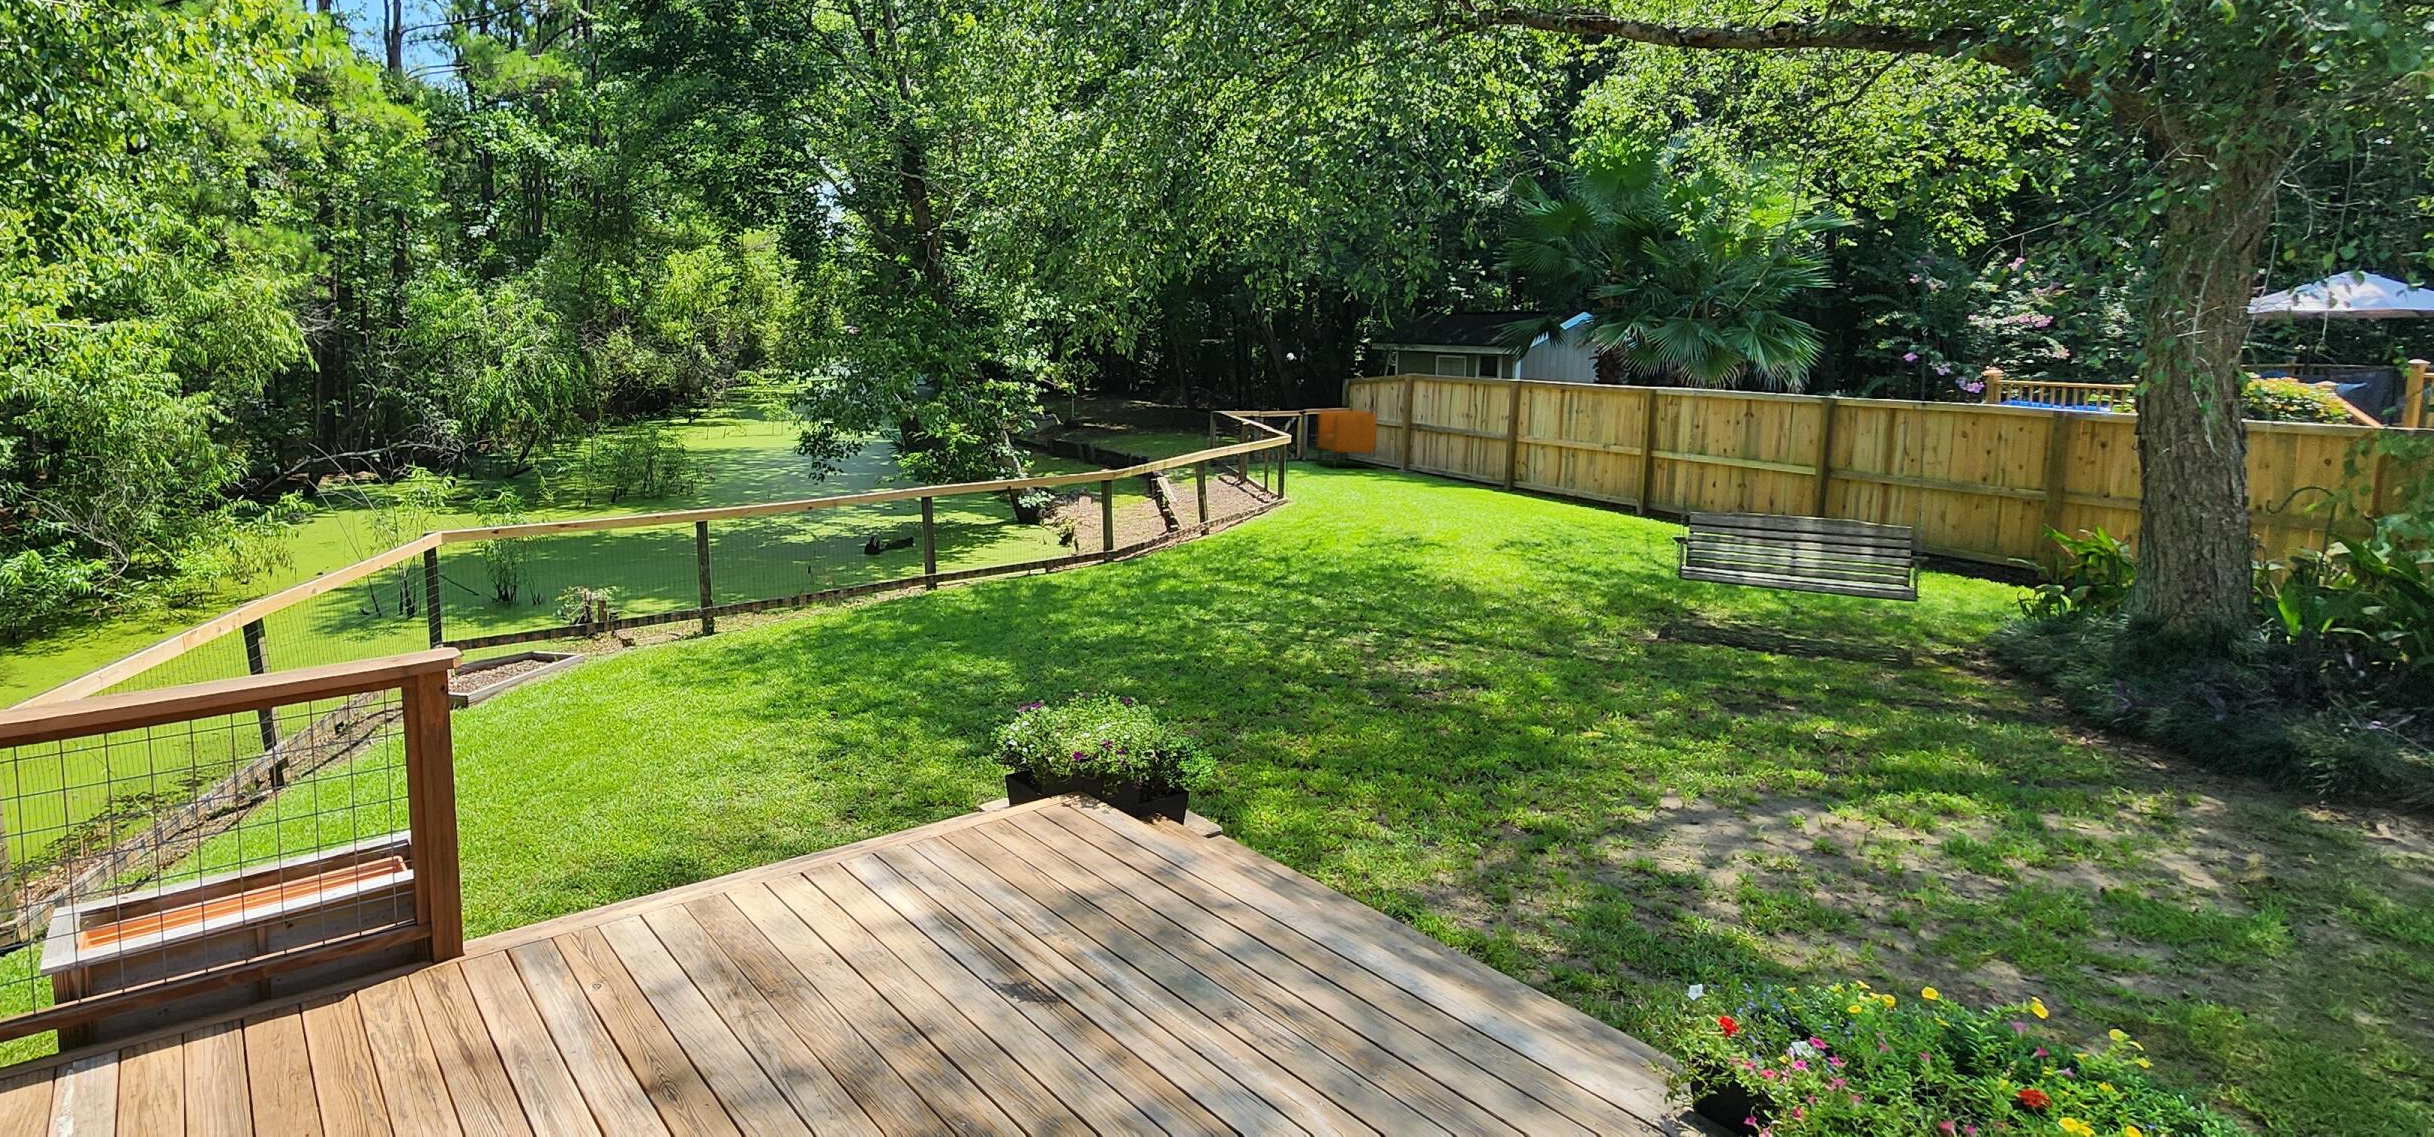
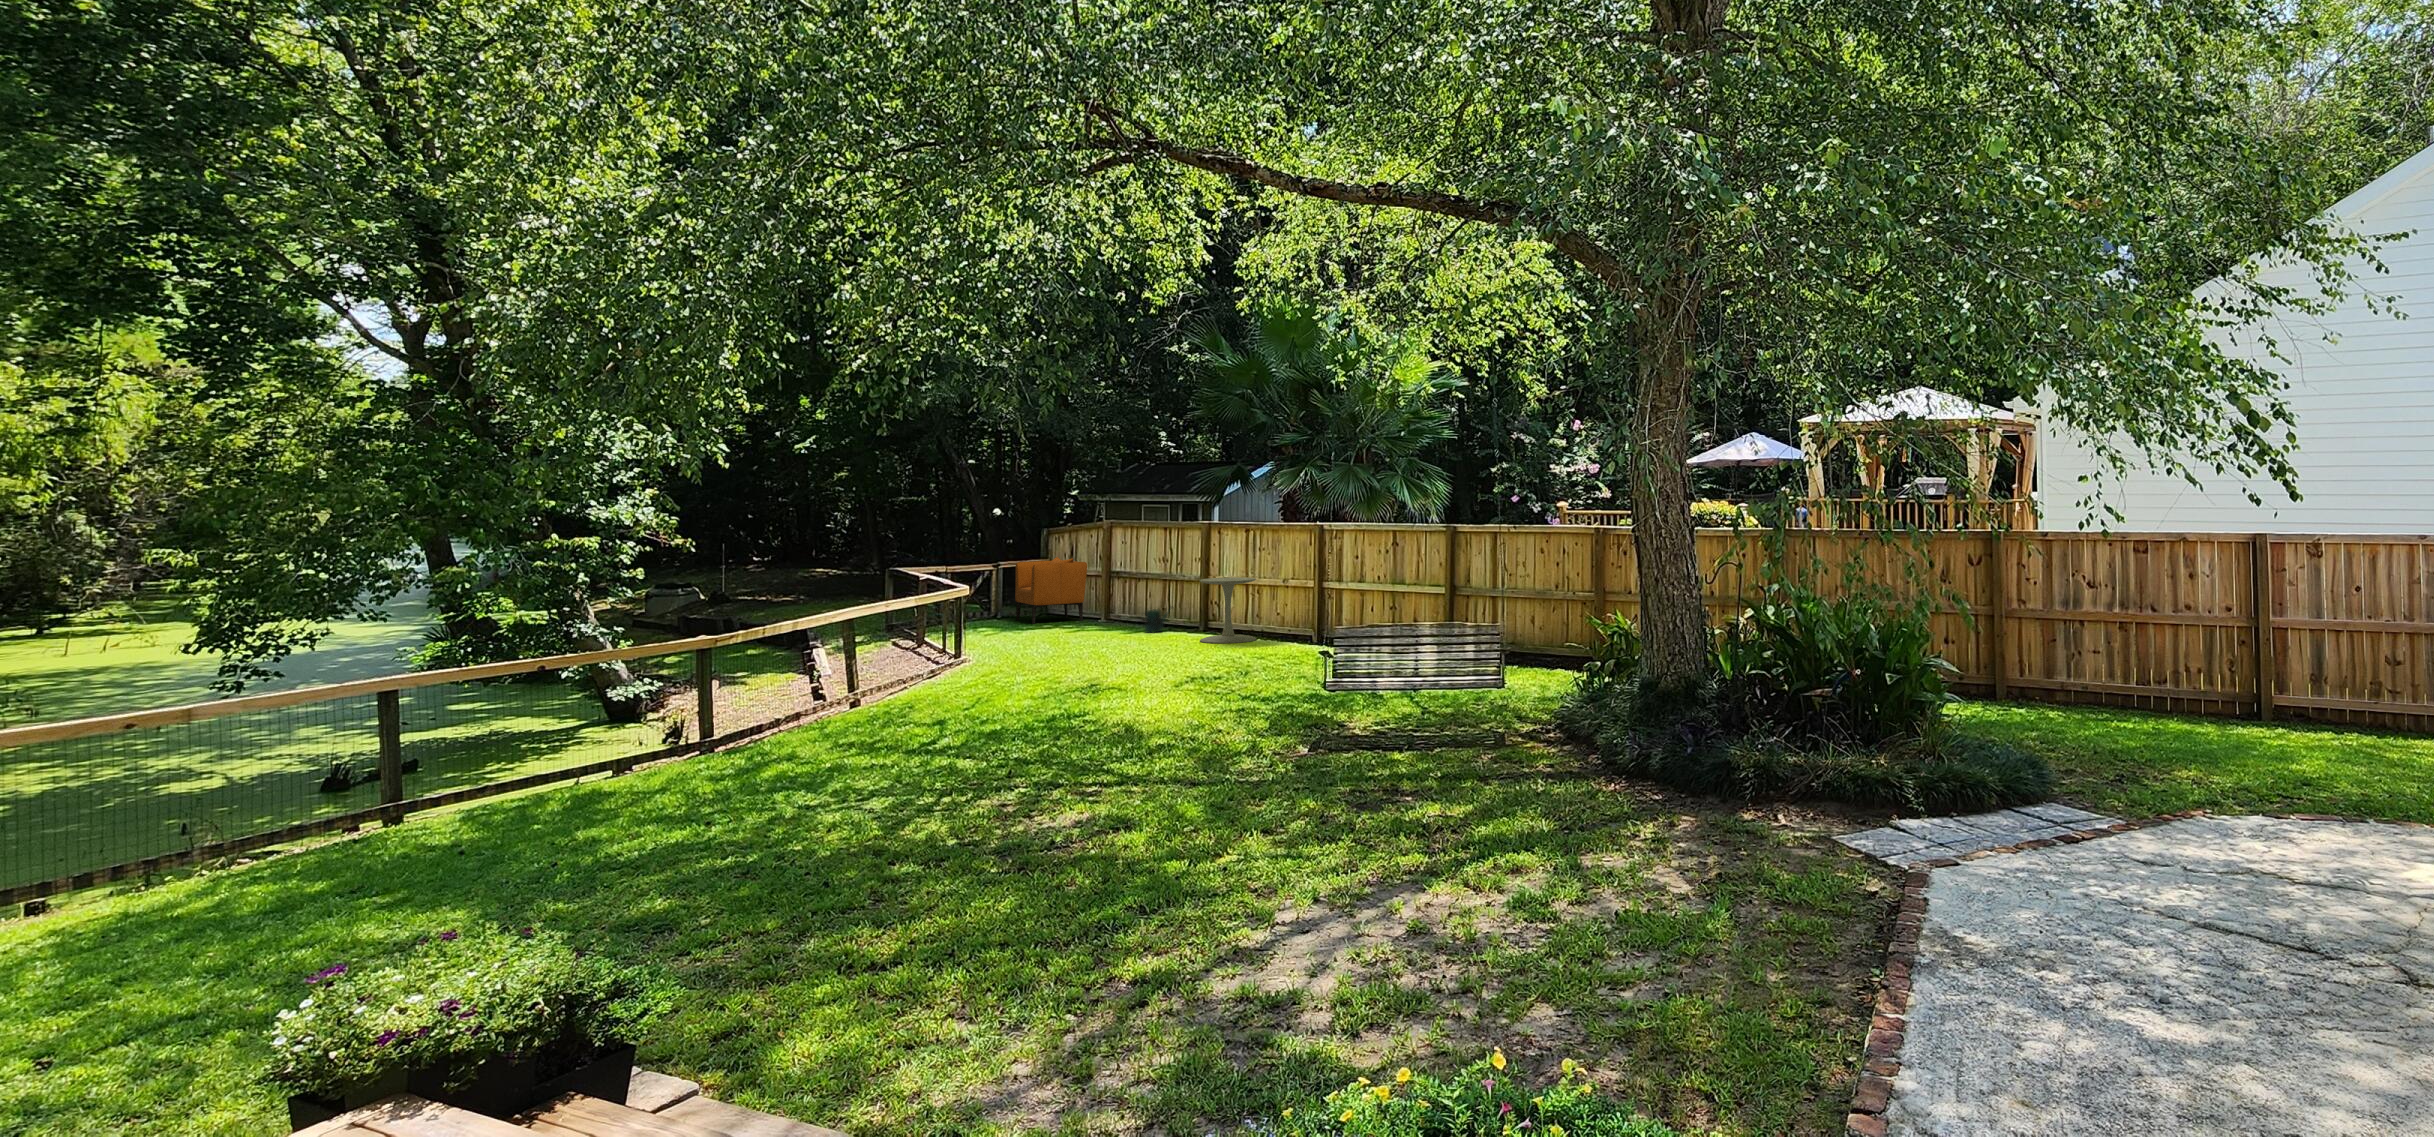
pedestal table: none [1505,442,1570,509] -> present [1200,577,1256,644]
watering can: none [1442,464,1475,489] -> present [1145,609,1168,633]

